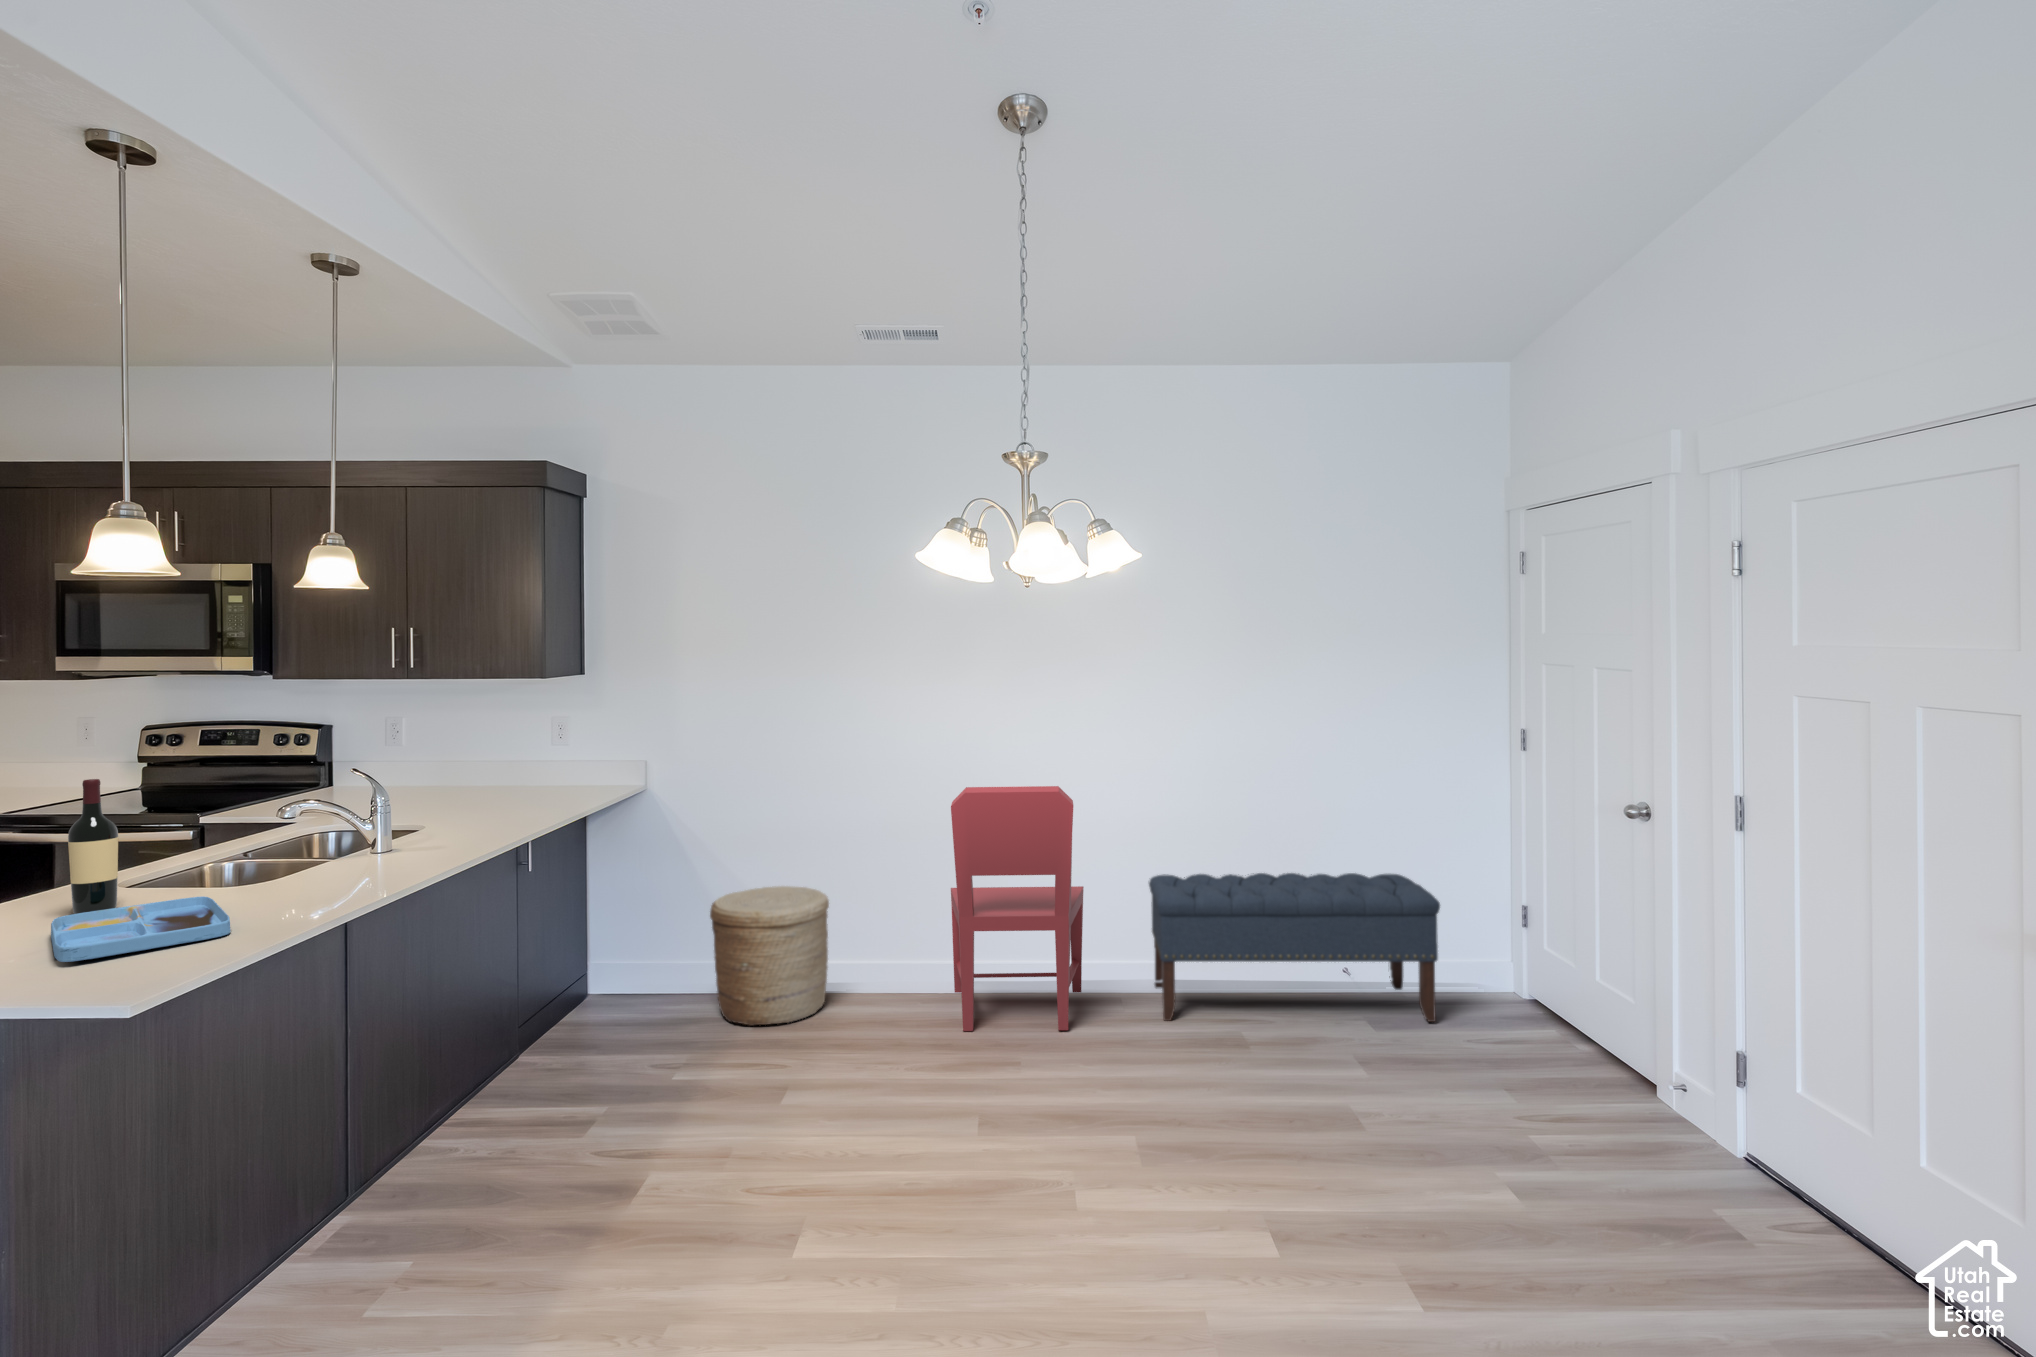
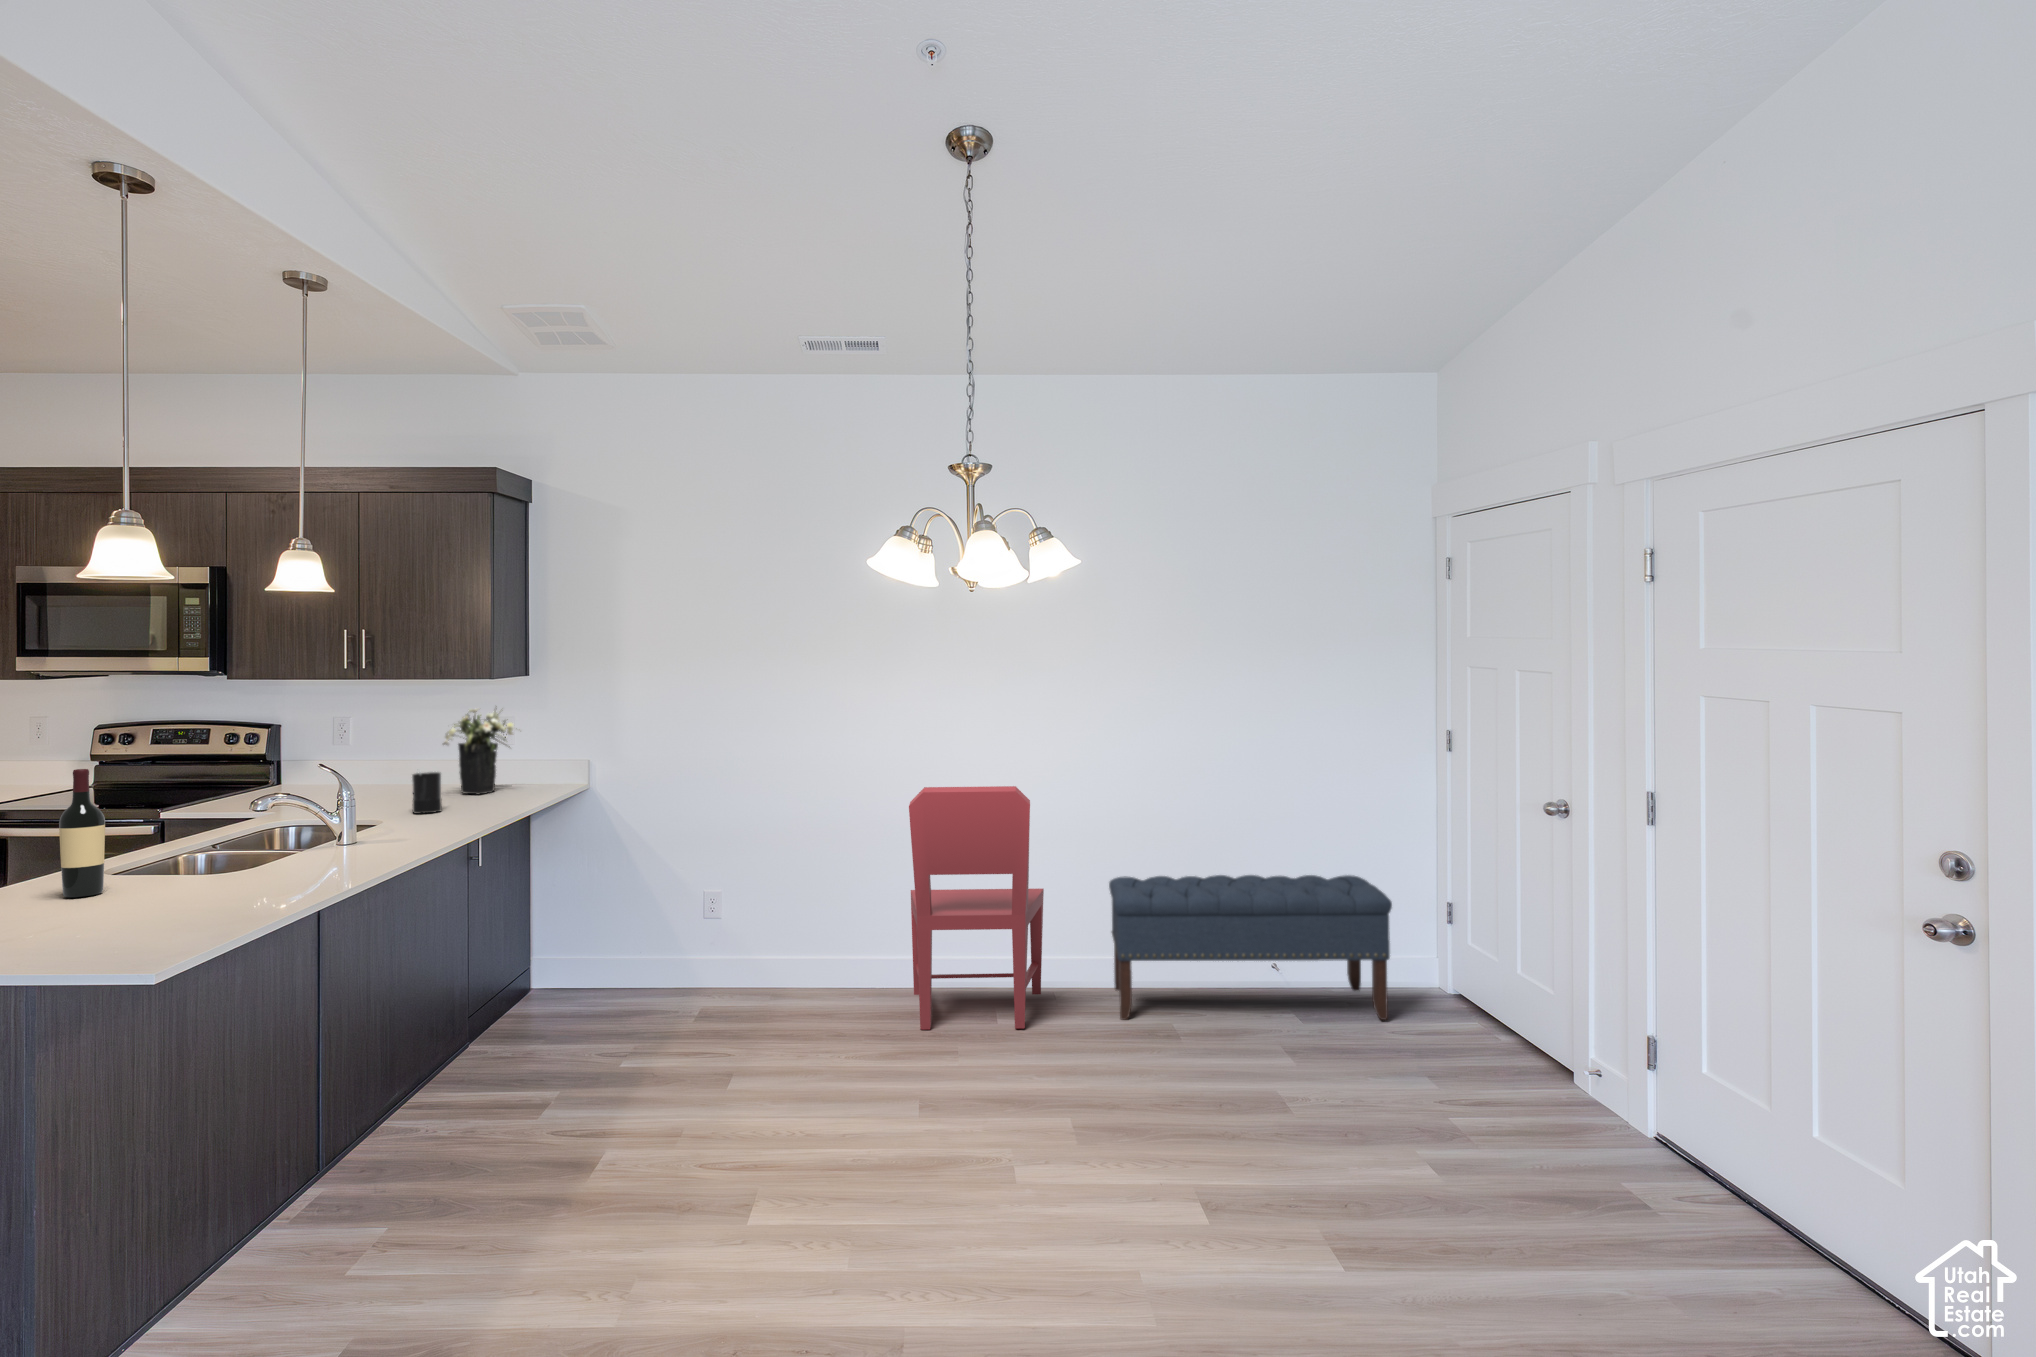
flower arrangement: none [484,705,565,794] -> present [443,708,514,794]
candle: none [452,771,483,815] -> present [412,772,442,814]
woven basket: present [710,886,829,1026] -> none [669,888,788,1025]
tray: present [51,897,231,962] -> none [50,881,220,933]

